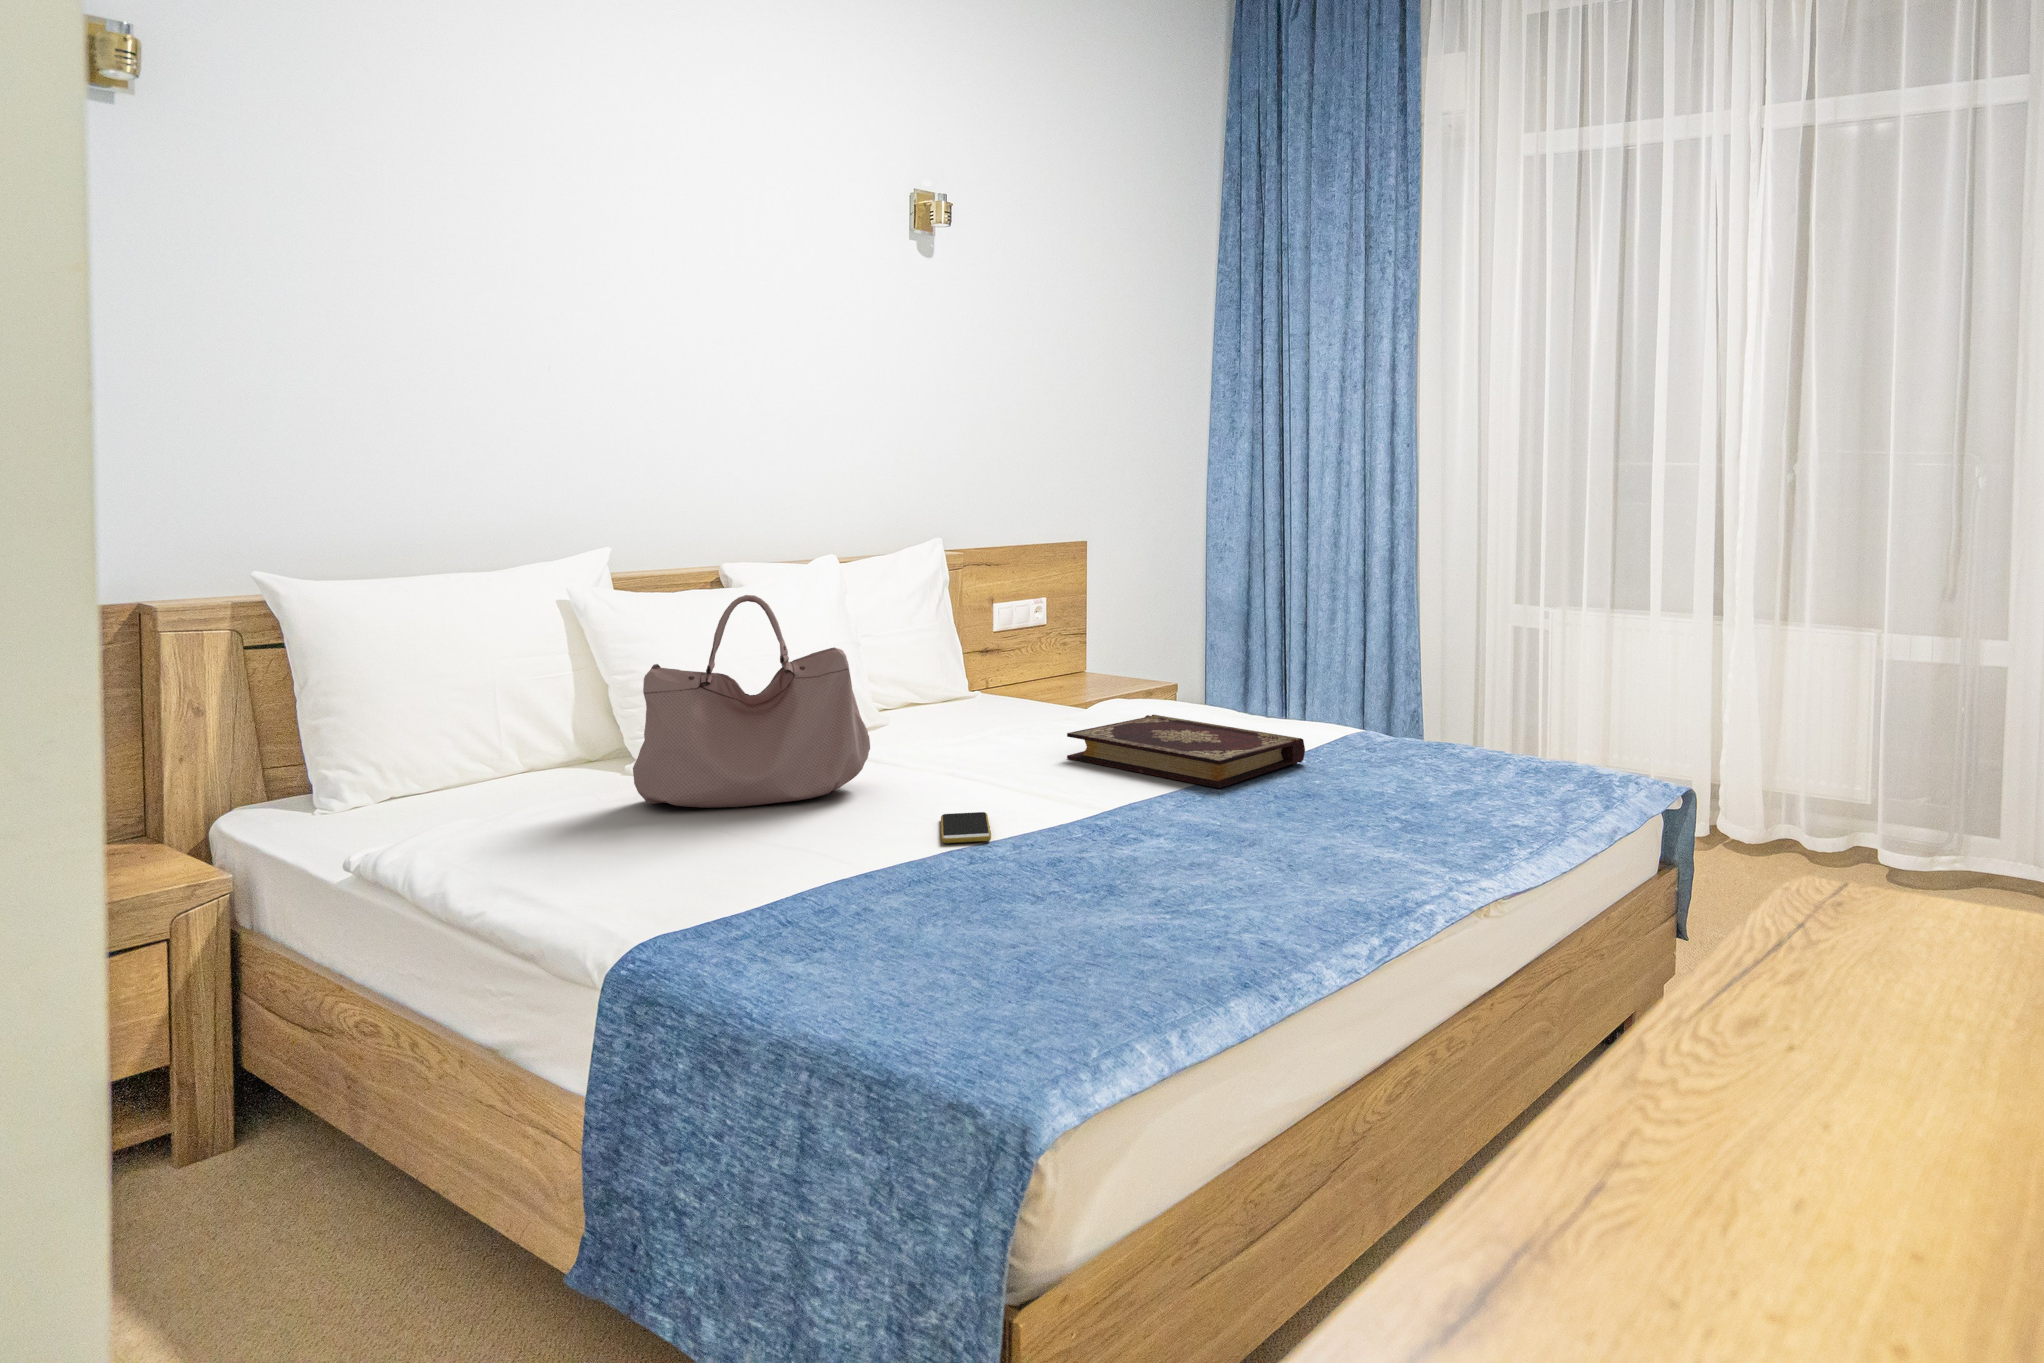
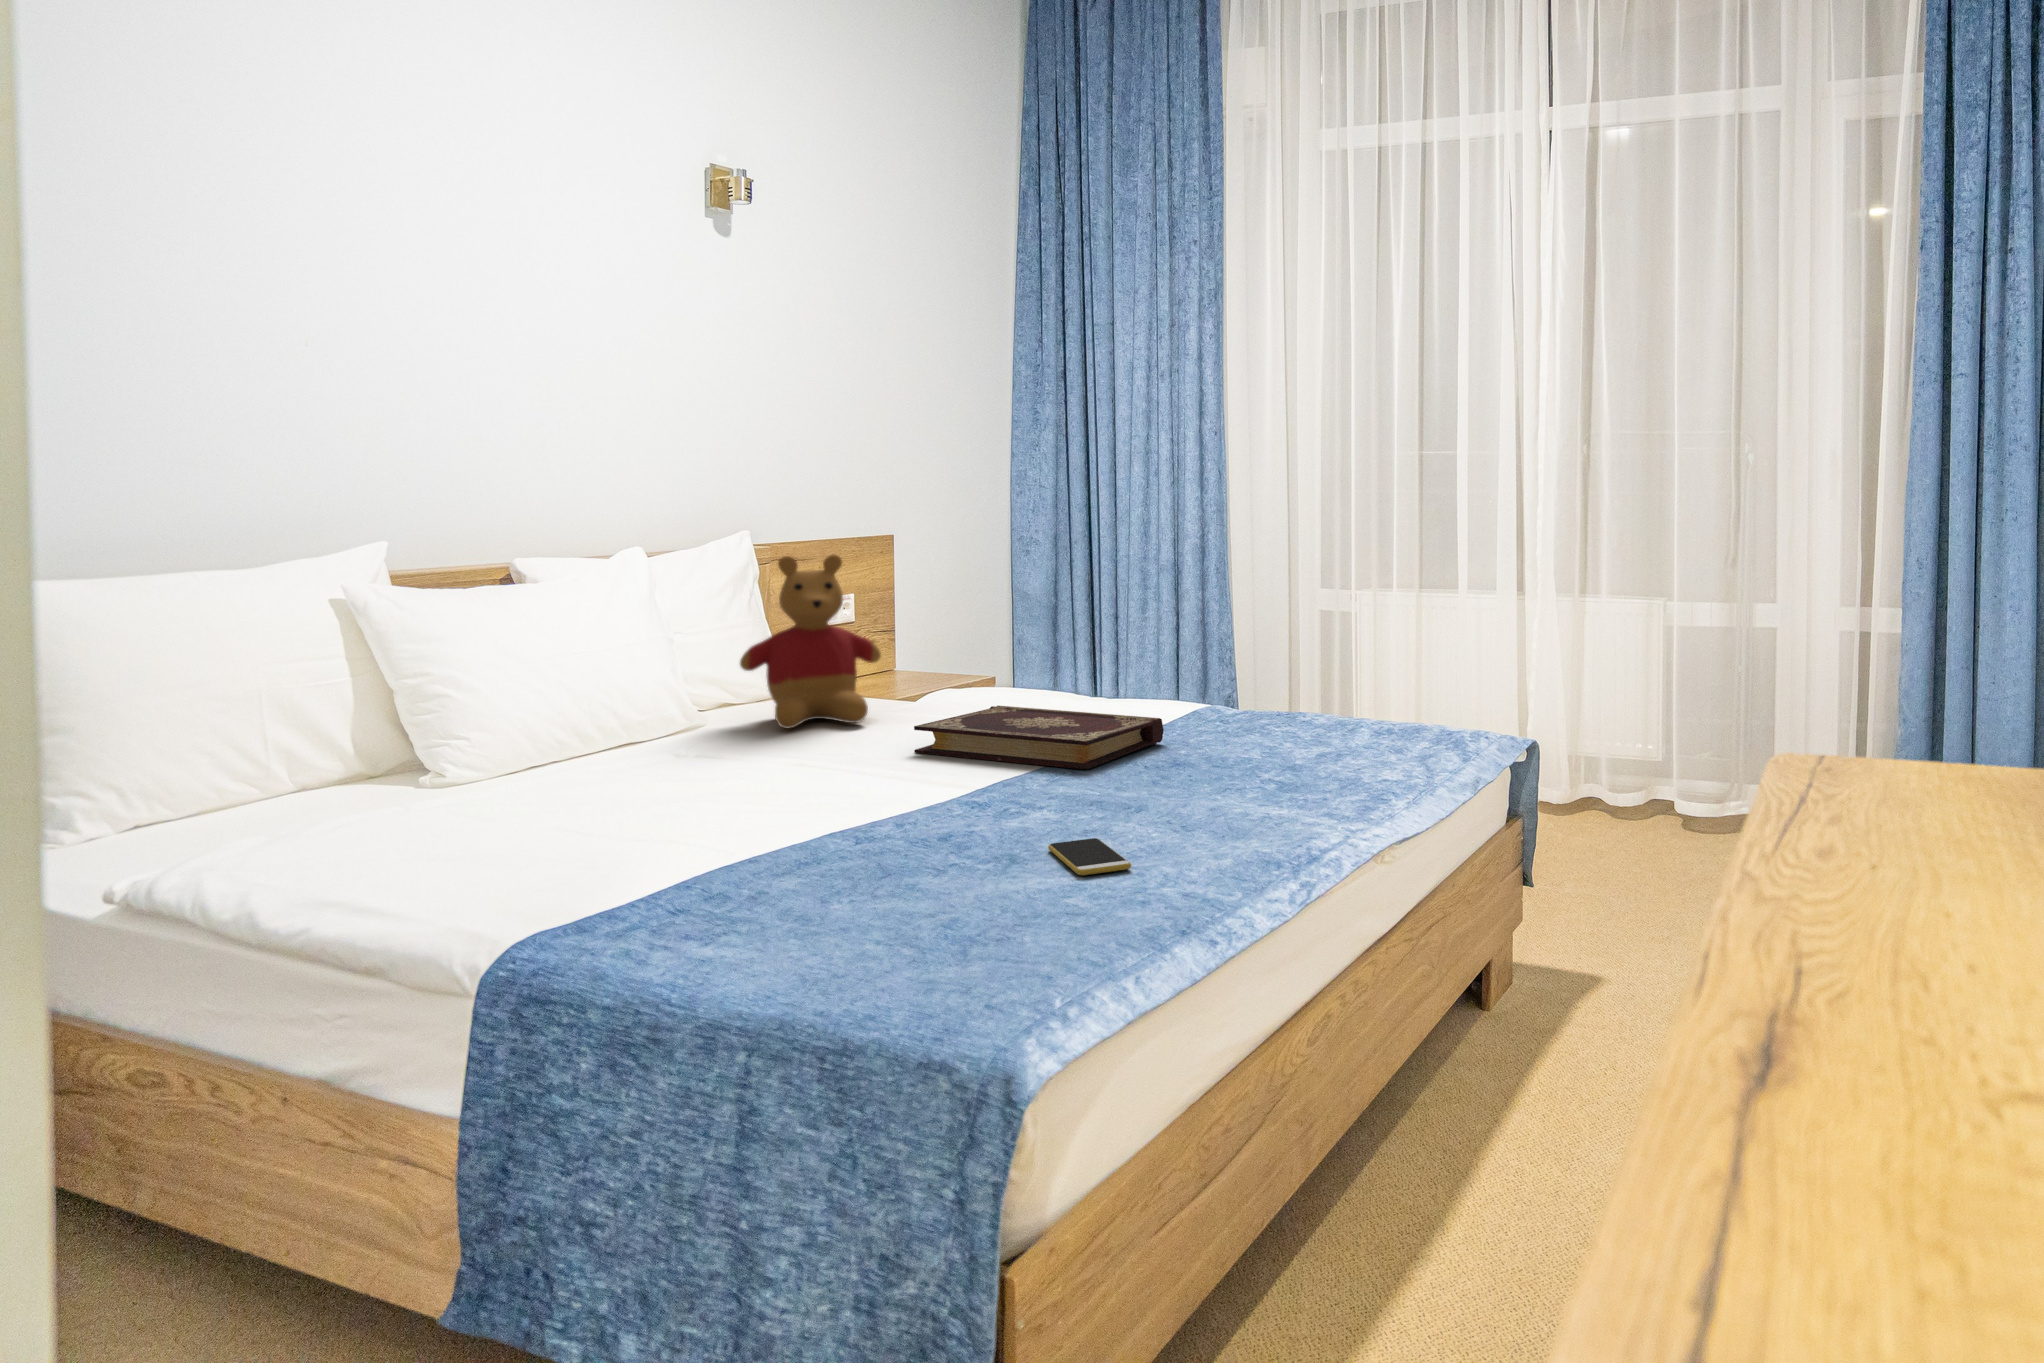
stuffed bear: none [926,562,1055,725] -> present [740,555,881,729]
handbag: present [633,595,870,808] -> none [435,586,708,821]
smartphone: present [941,812,991,843] -> present [1048,838,1131,875]

